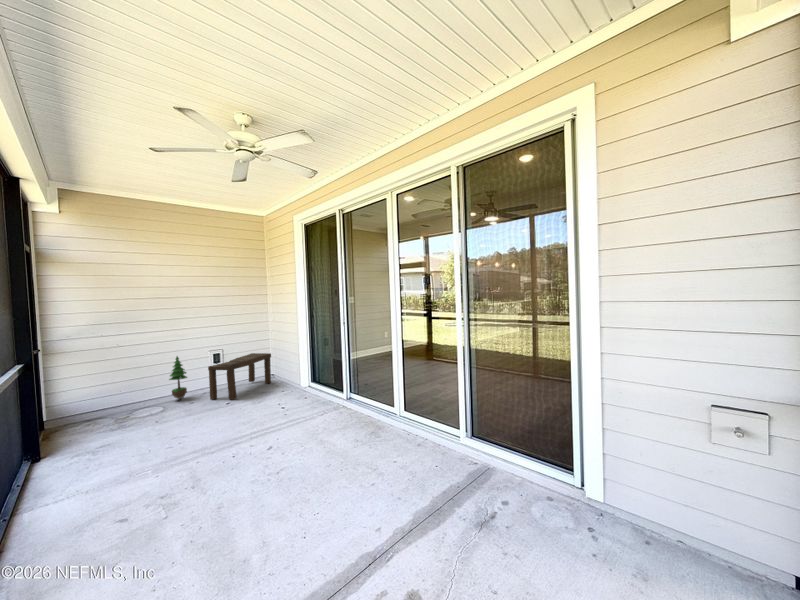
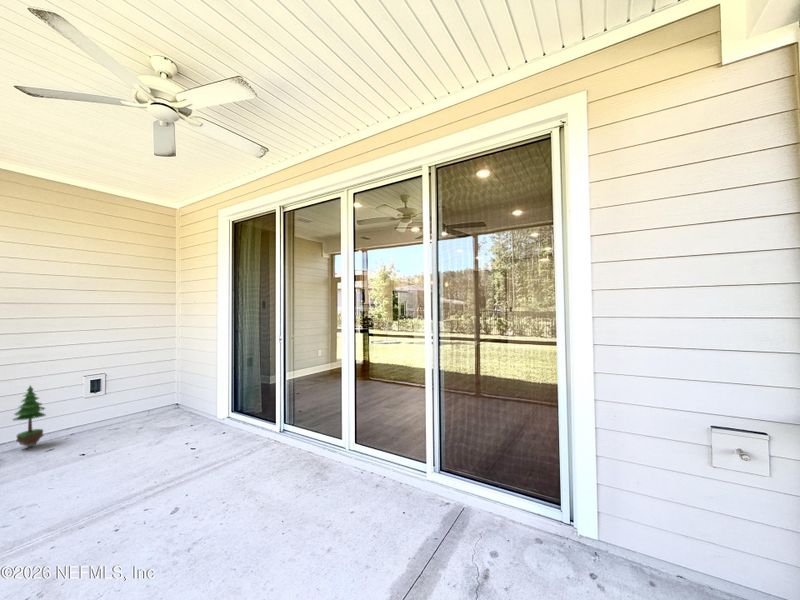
bench: present [208,353,271,400] -> none [81,378,178,443]

